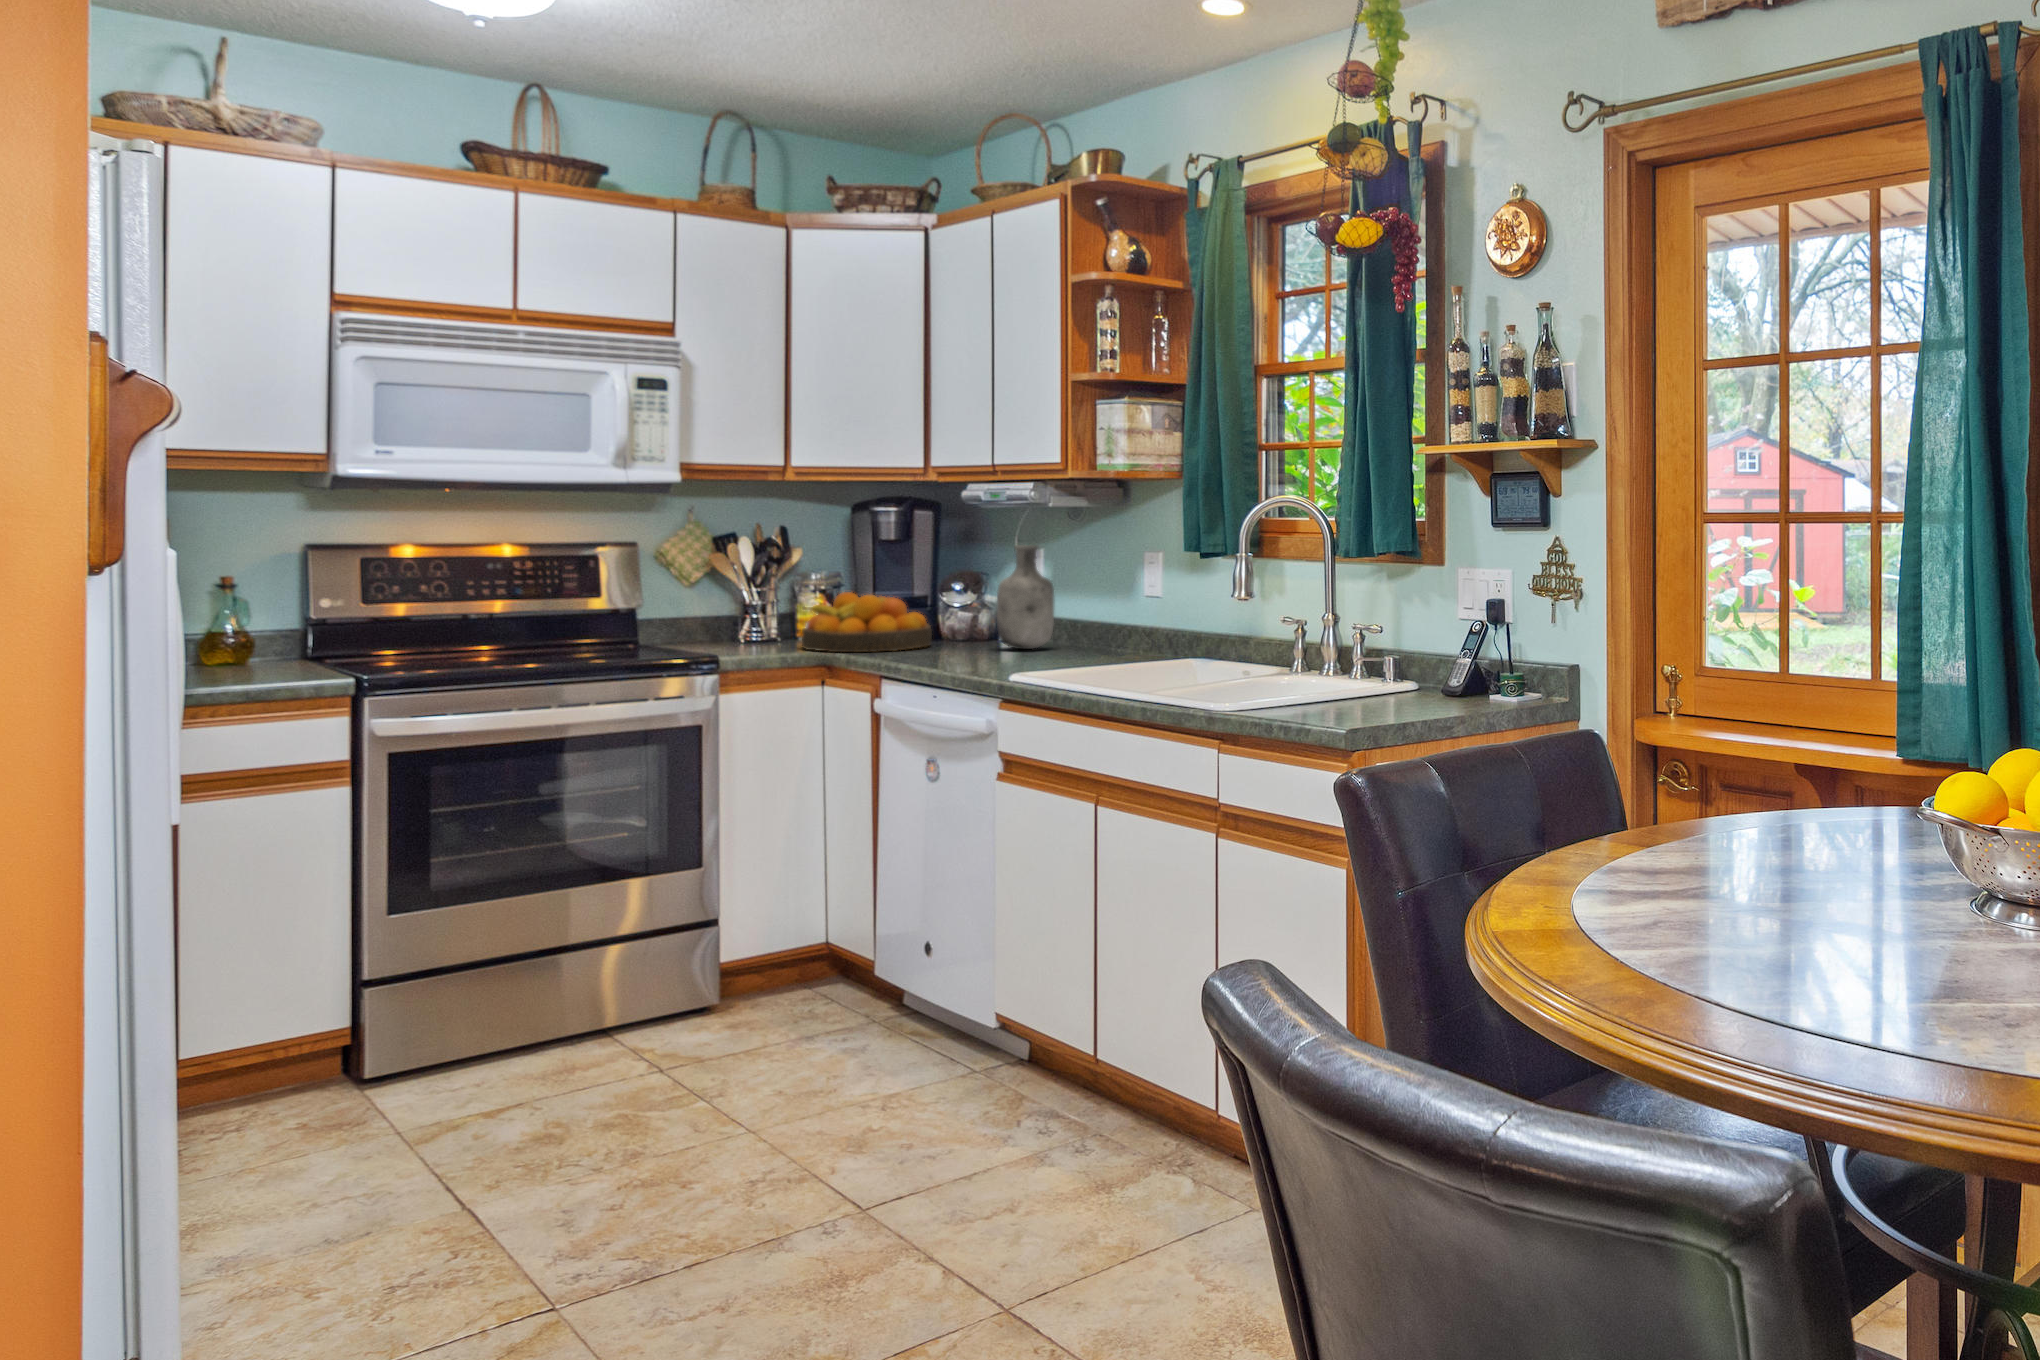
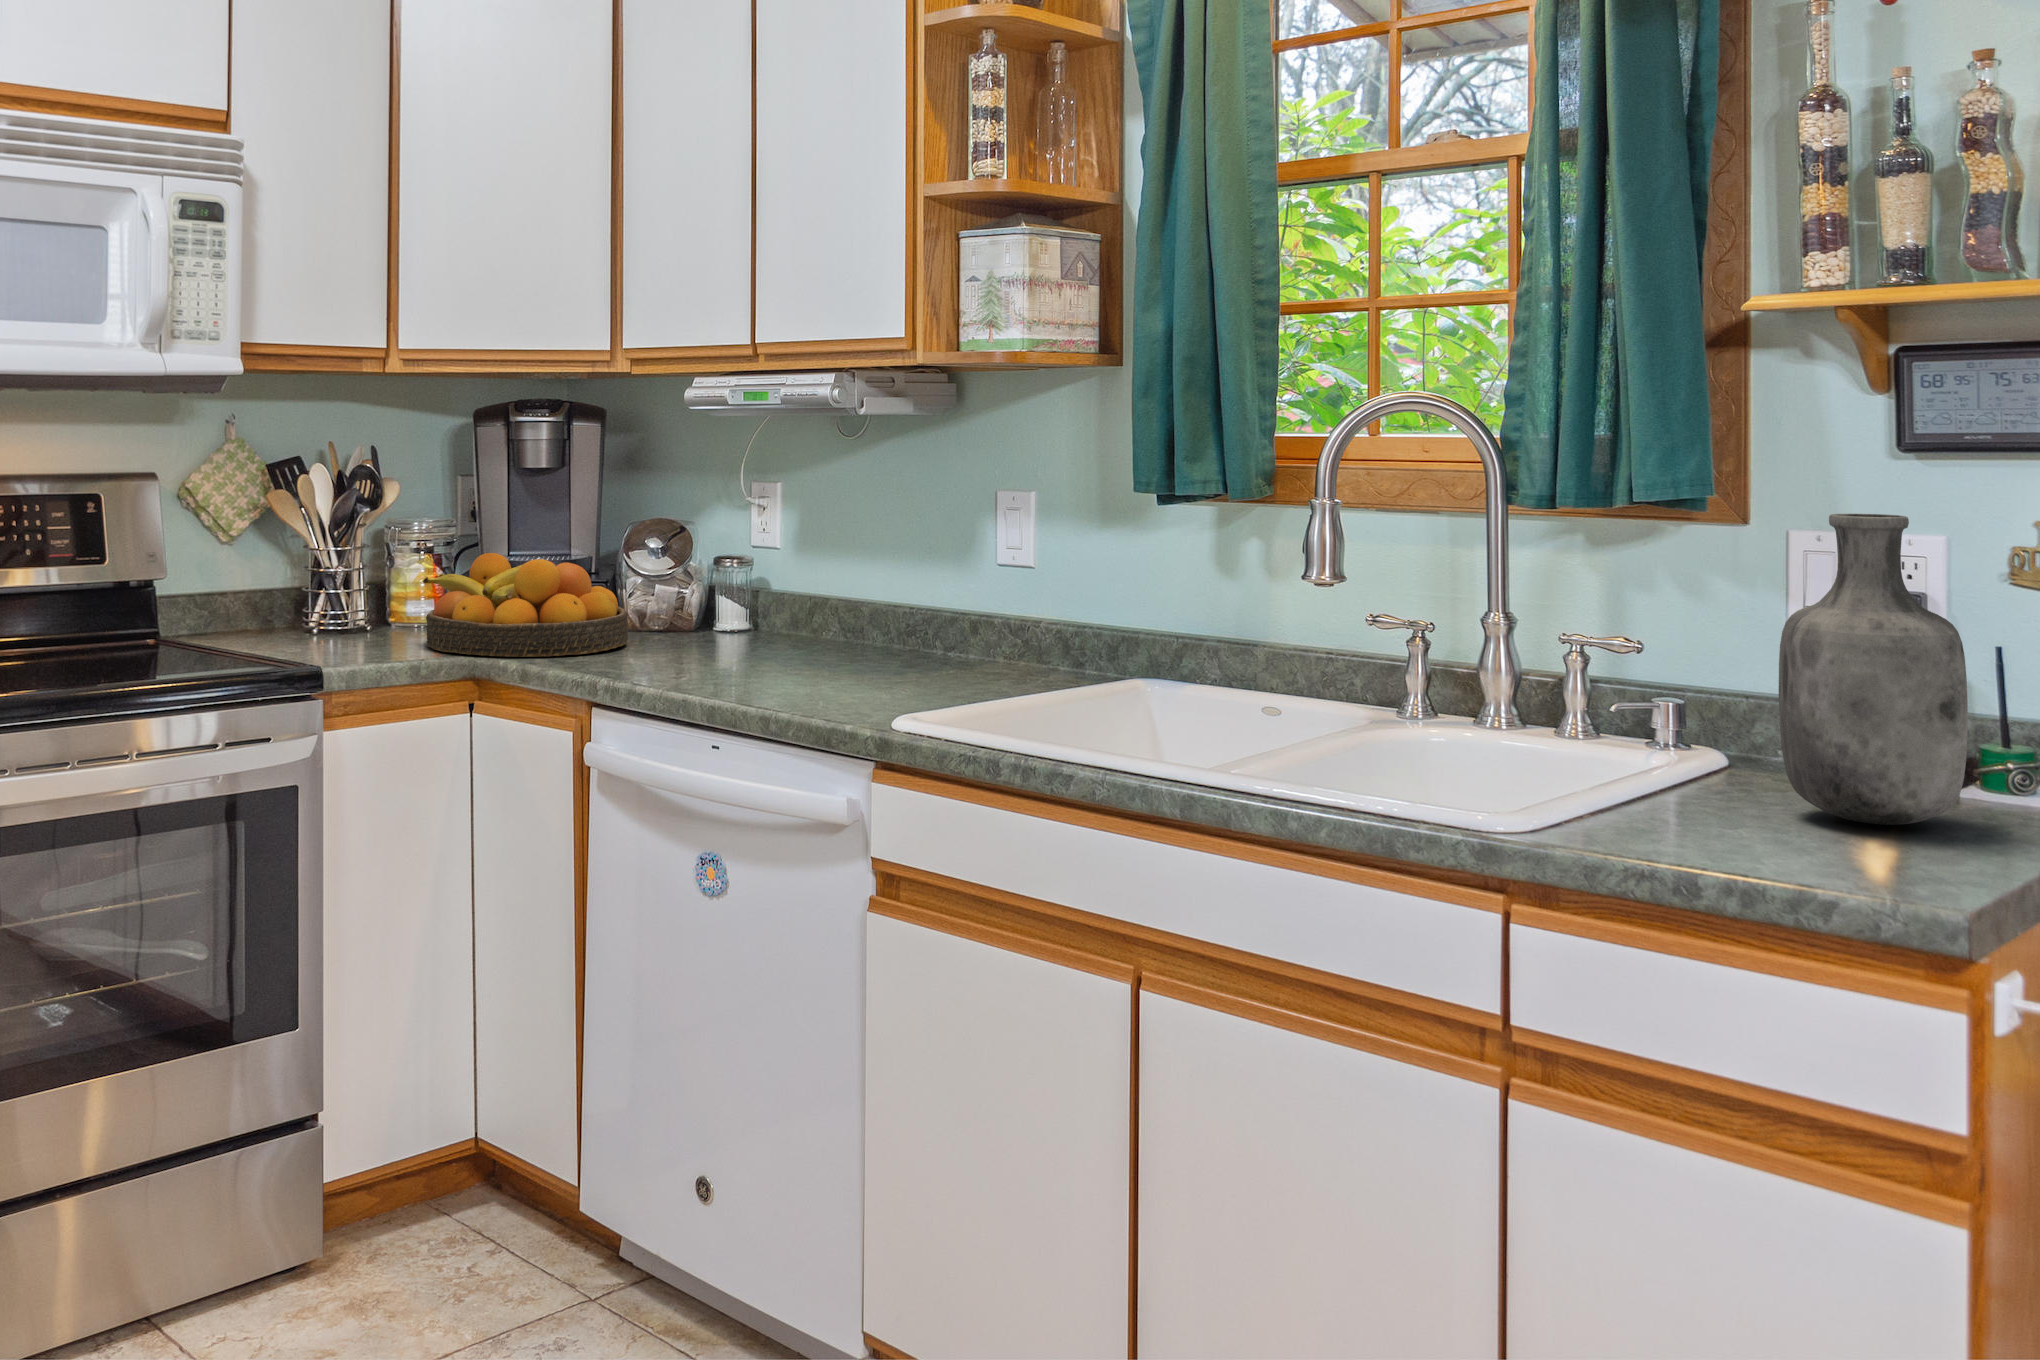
vase: present [997,545,1054,649] -> present [1779,514,1968,825]

